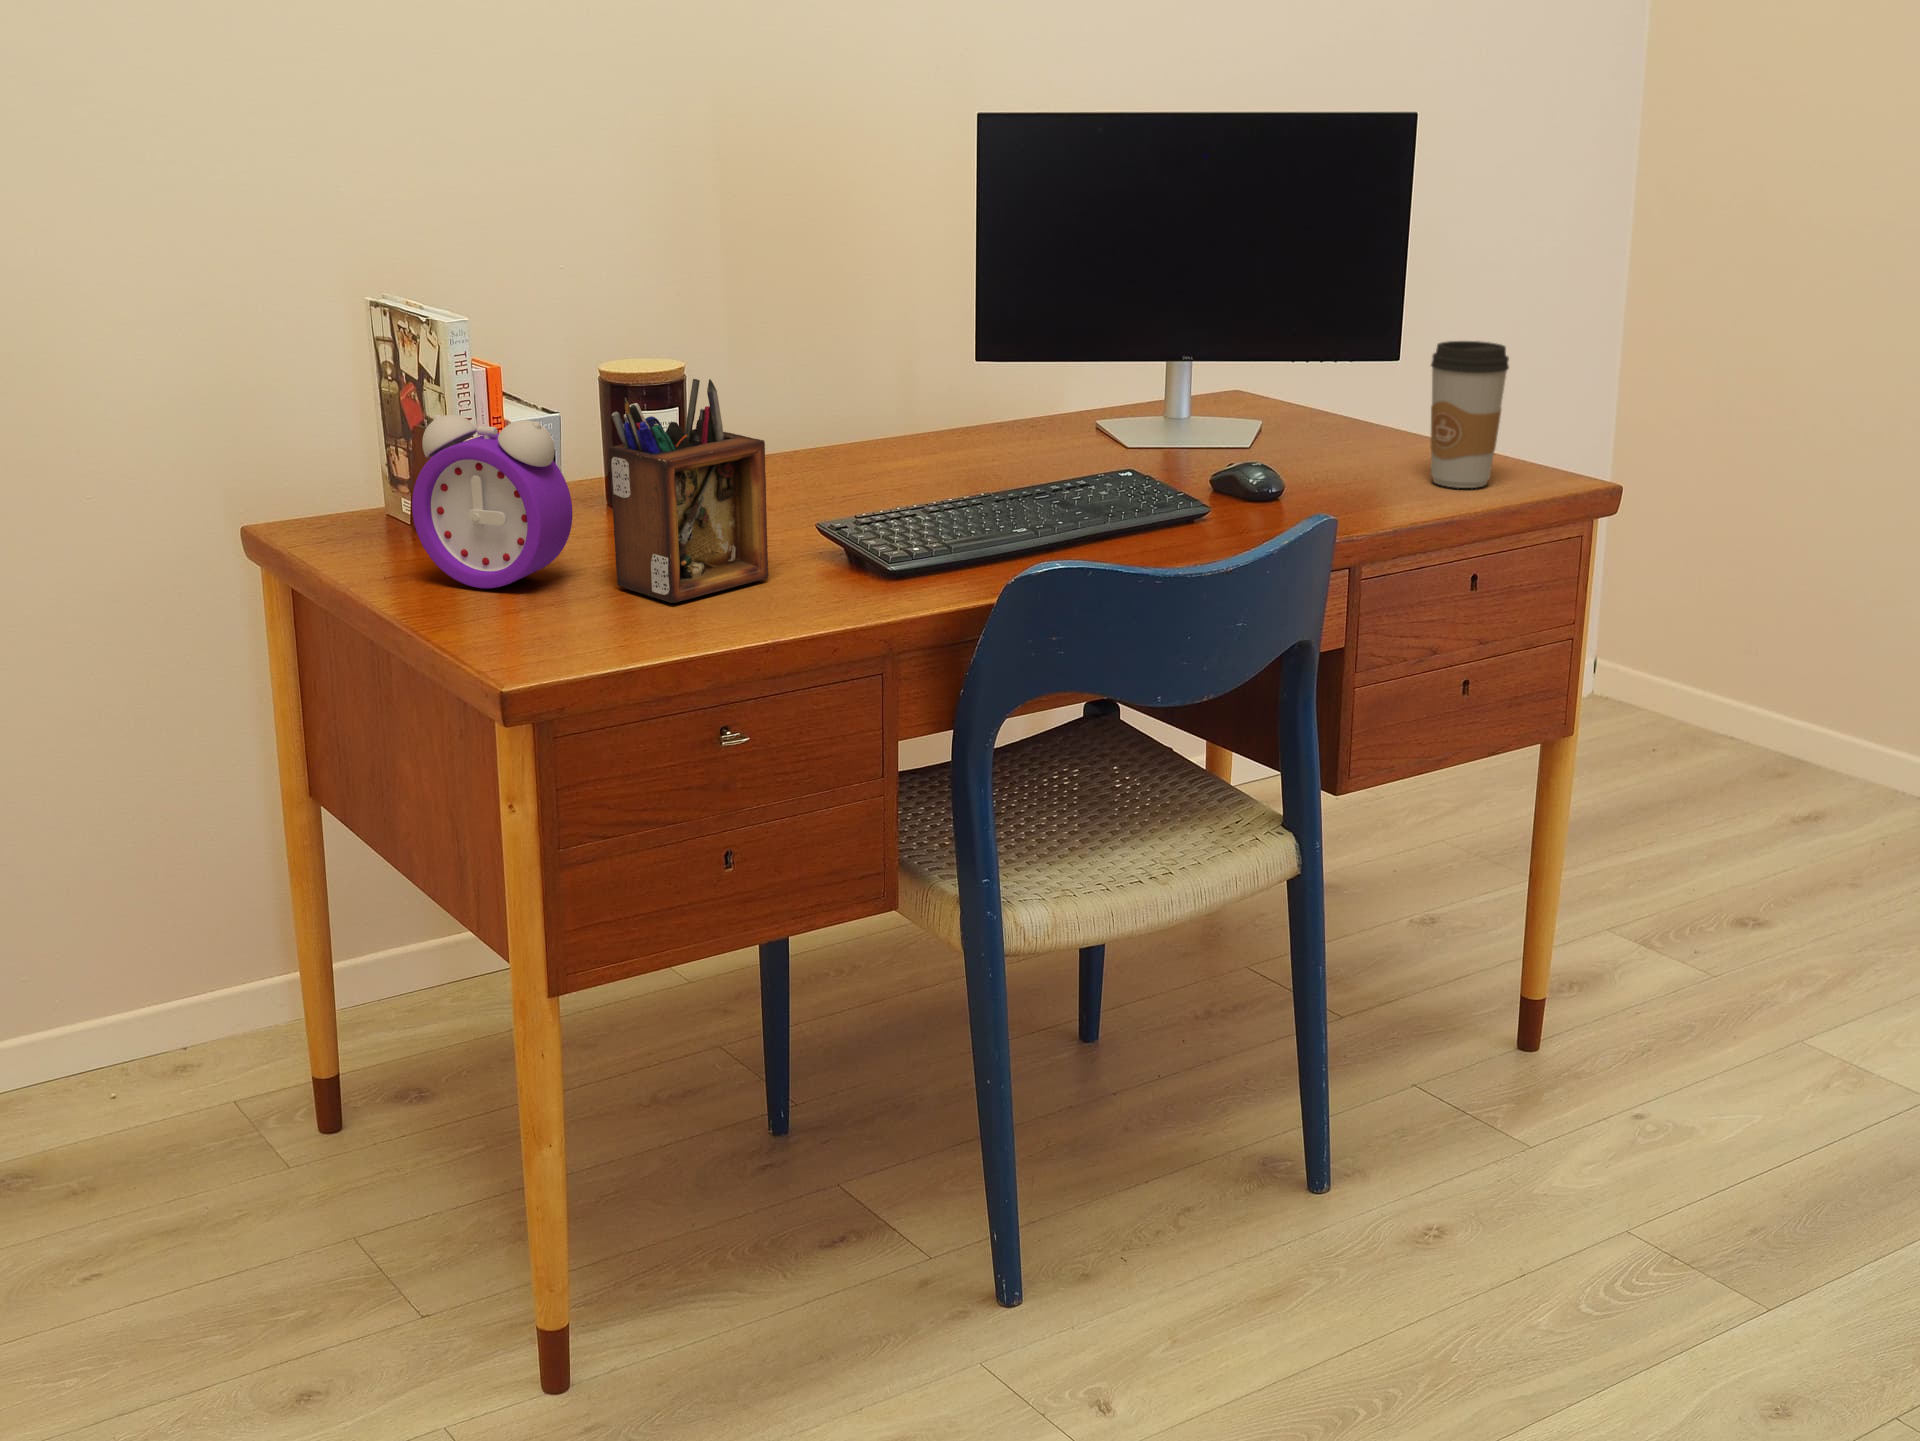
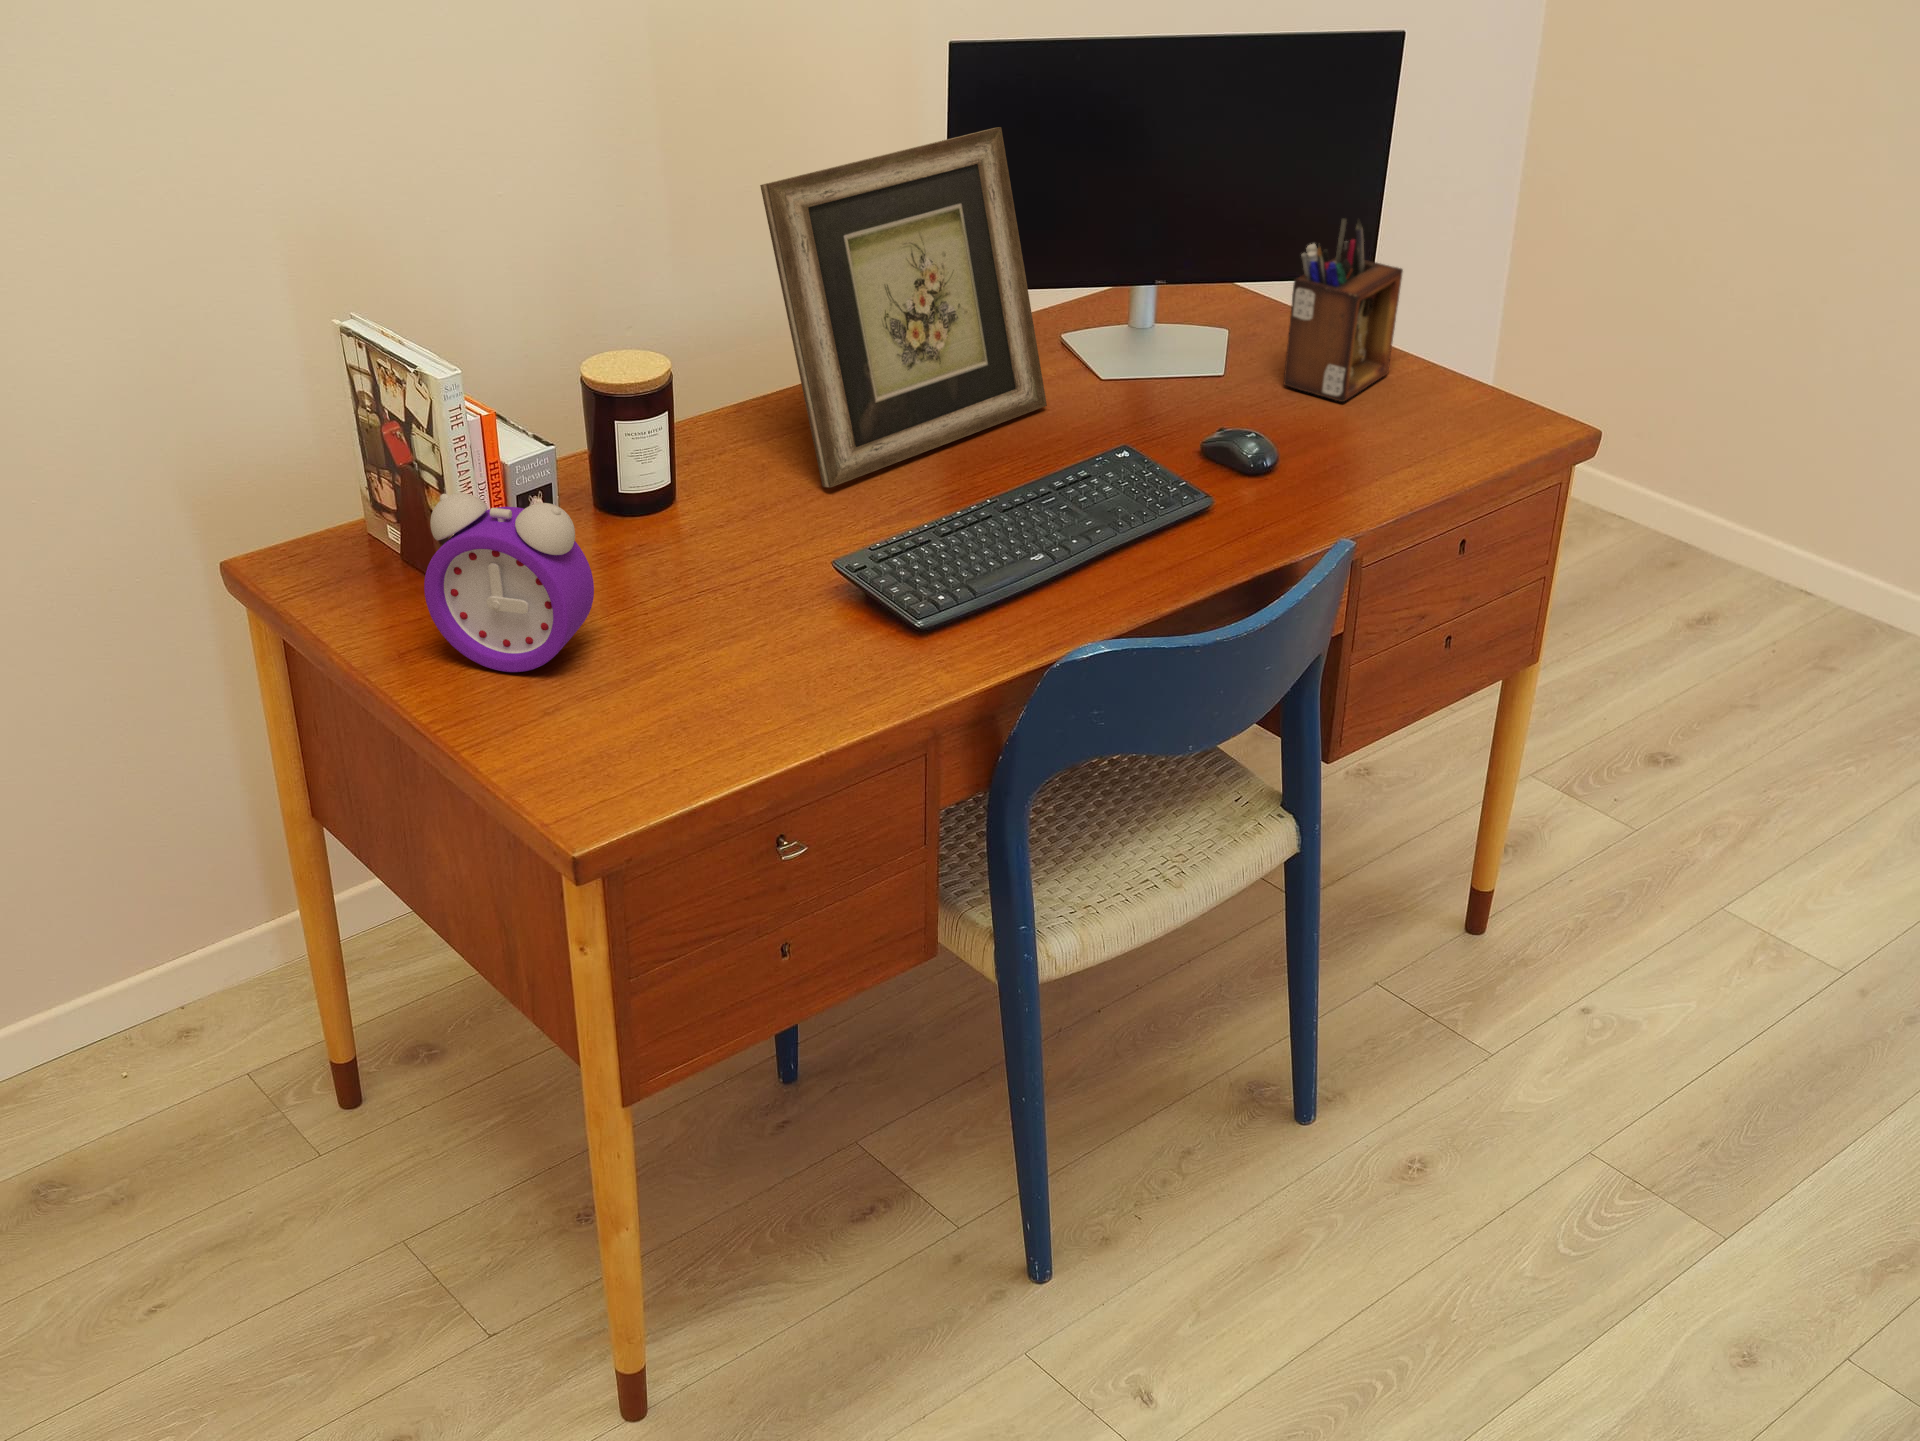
picture frame: none [775,188,1063,496] -> present [760,127,1047,488]
coffee cup: present [1431,341,1509,488] -> none [1418,294,1505,447]
desk organizer: present [609,379,768,603] -> present [1284,218,1403,402]

